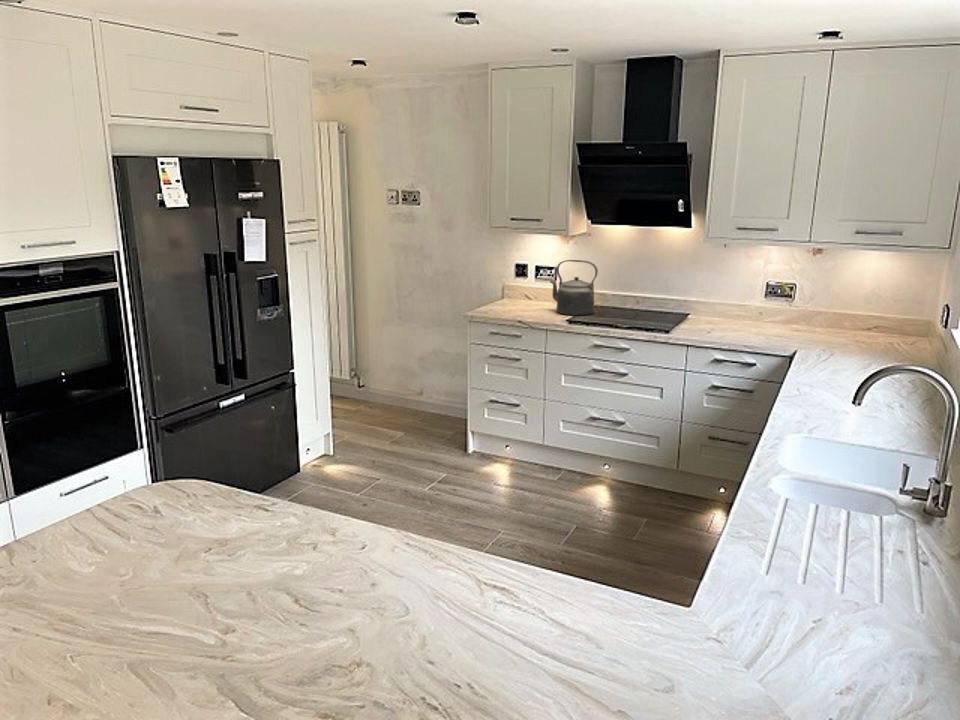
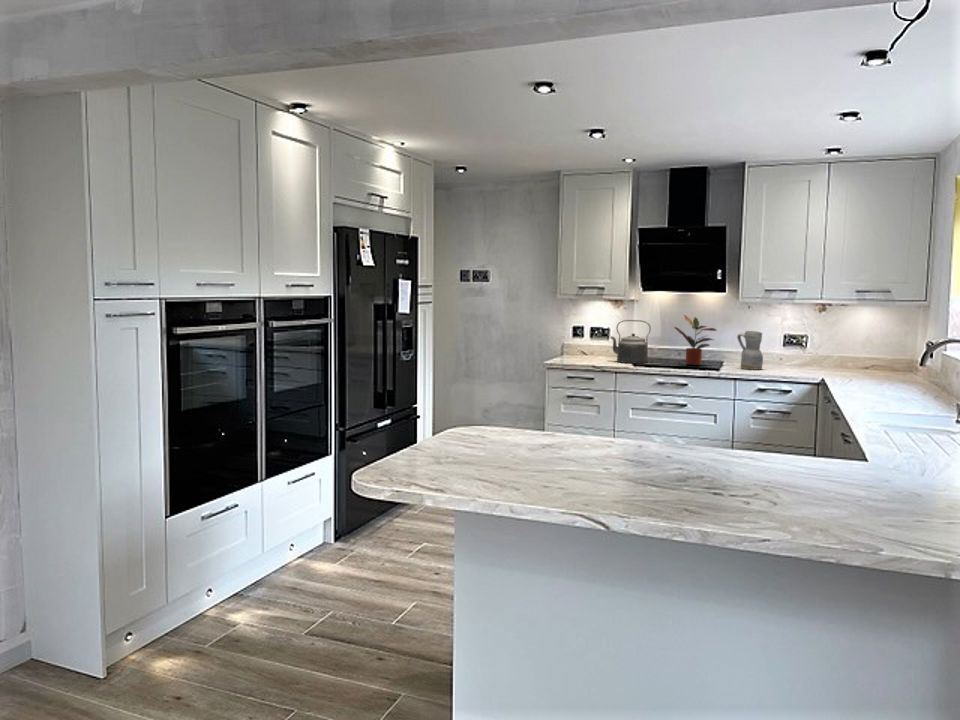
potted plant: none [624,255,677,321] -> present [675,315,716,365]
ceramic pitcher: none [700,280,731,331] -> present [737,331,763,369]

